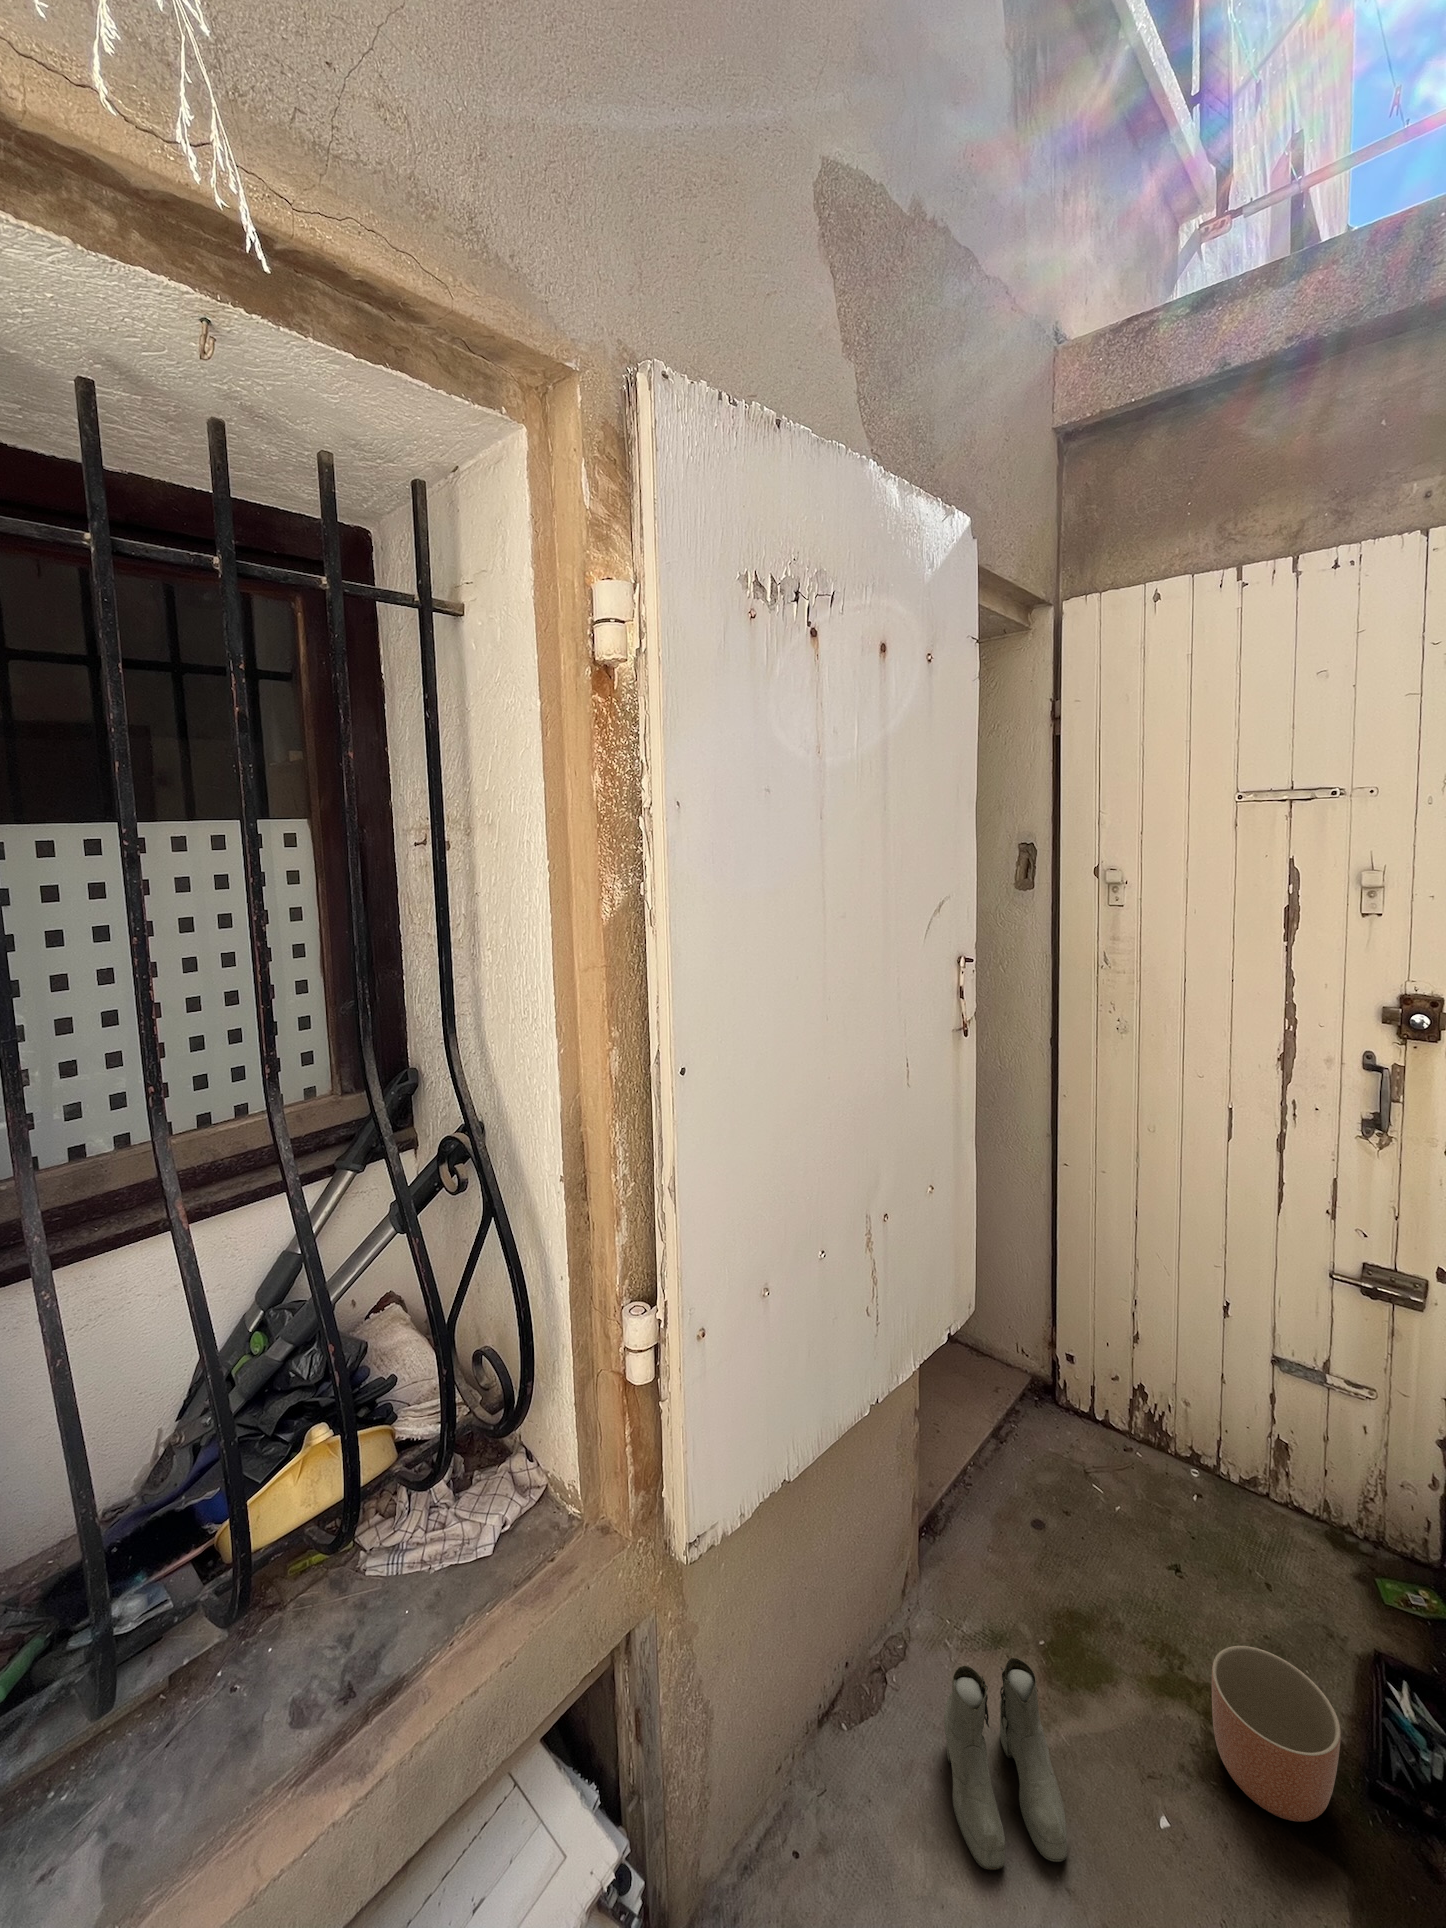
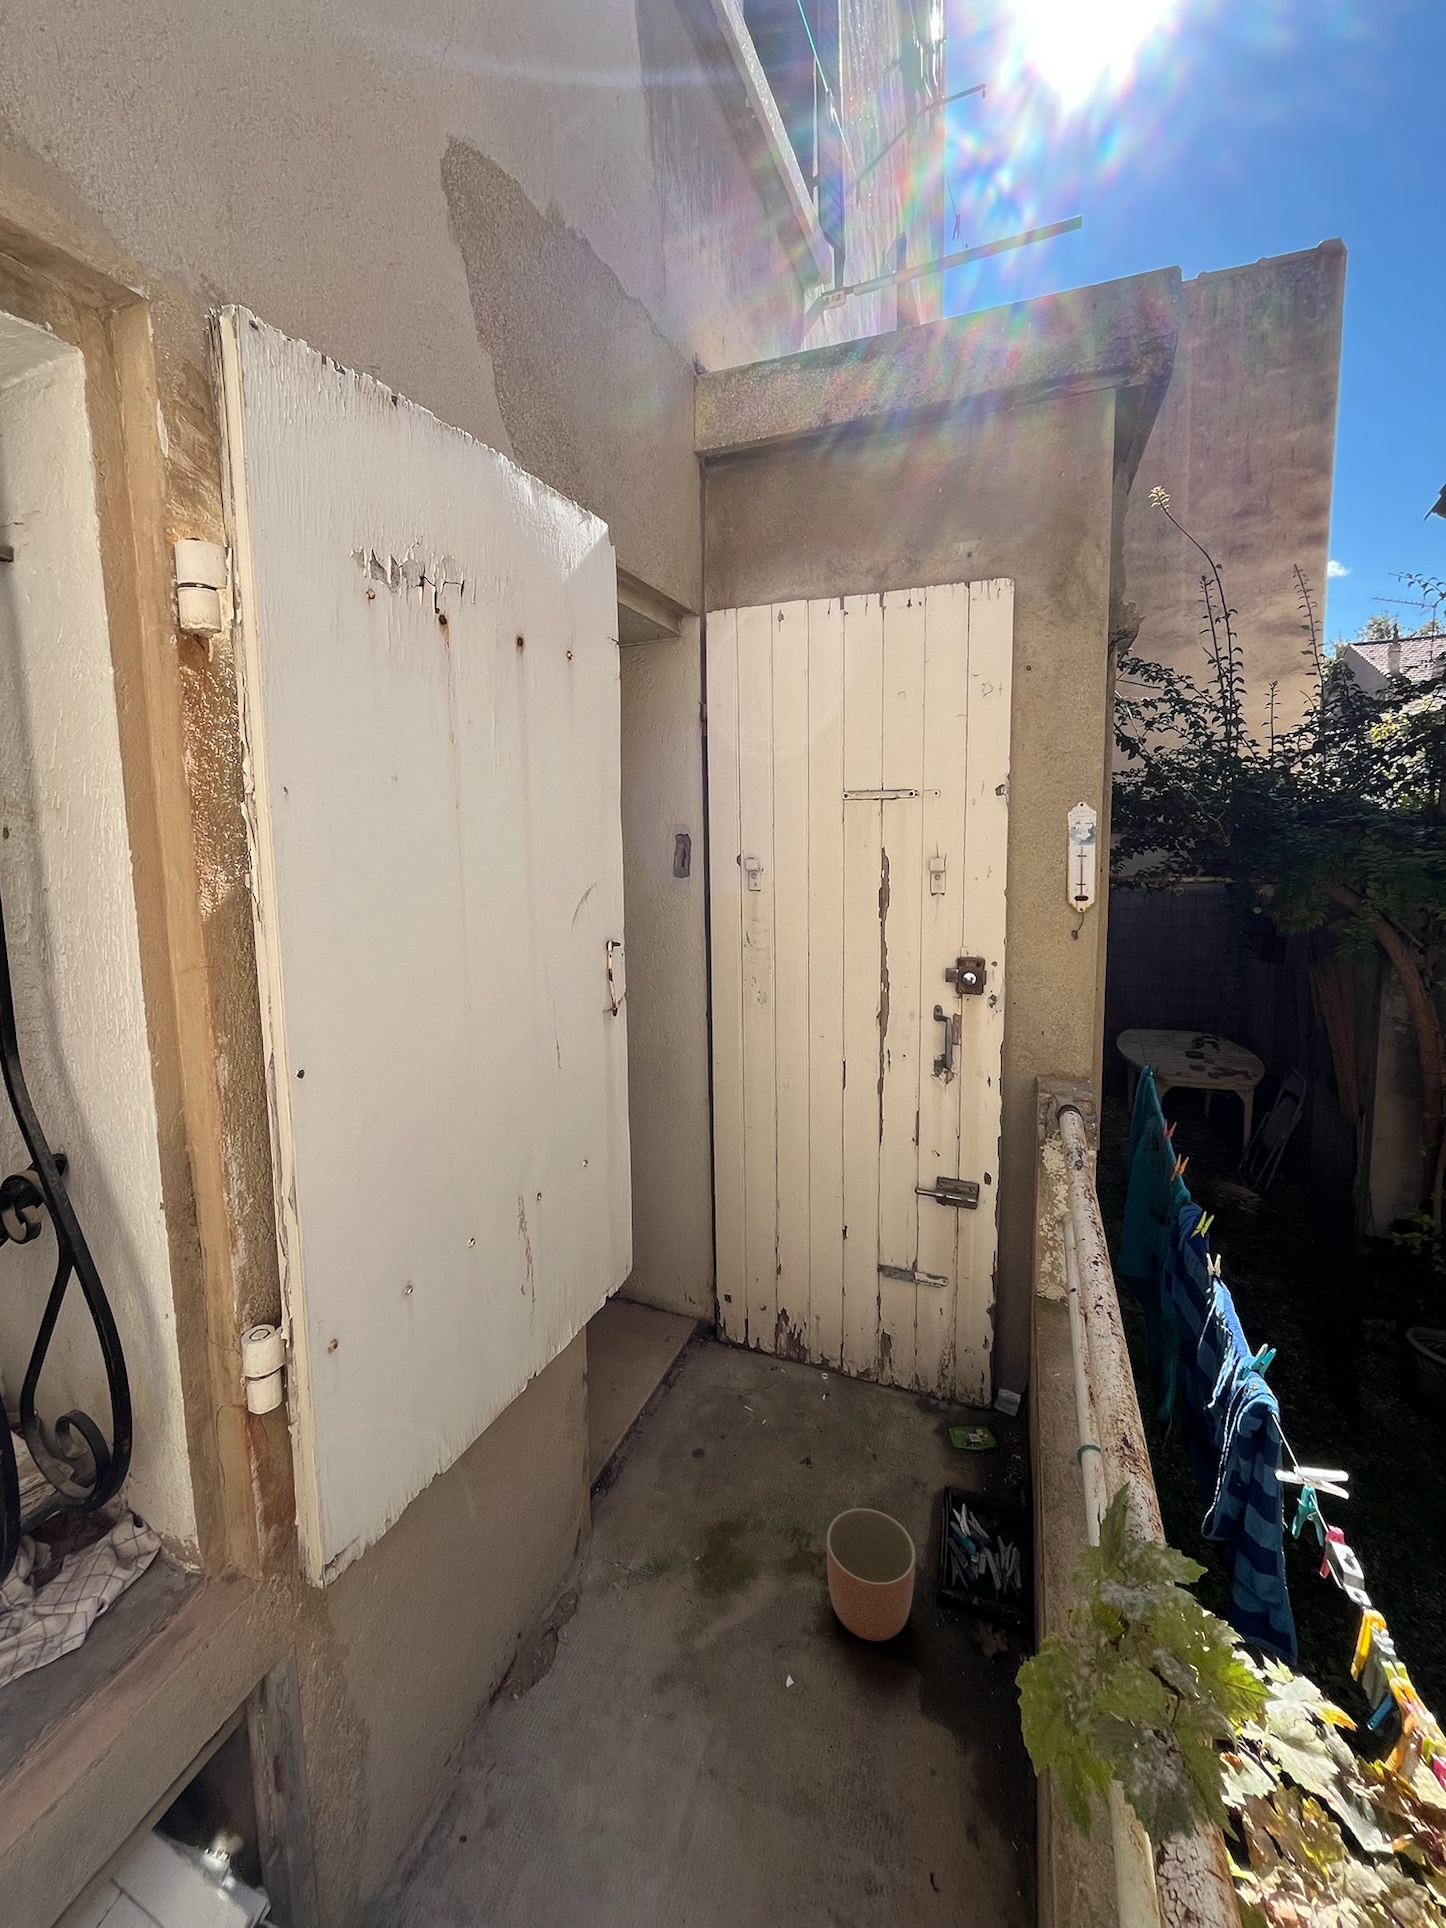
boots: present [944,1658,1067,1870] -> none [608,1579,712,1779]

